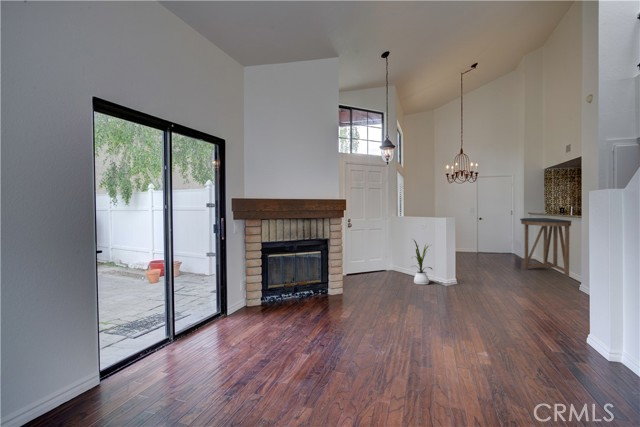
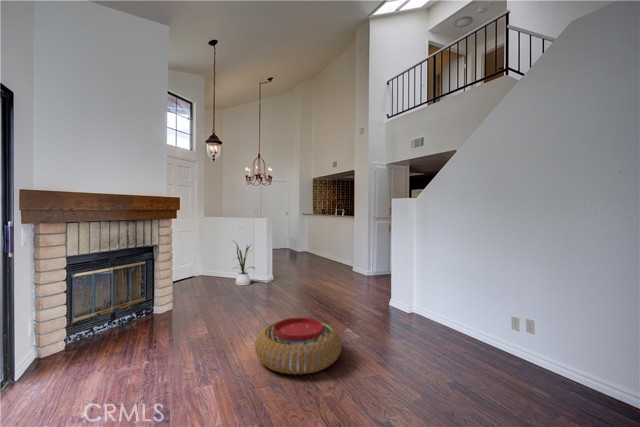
console table: present [520,218,572,276] -> none [302,218,340,263]
pouf: none [349,320,441,382] -> present [255,318,341,375]

